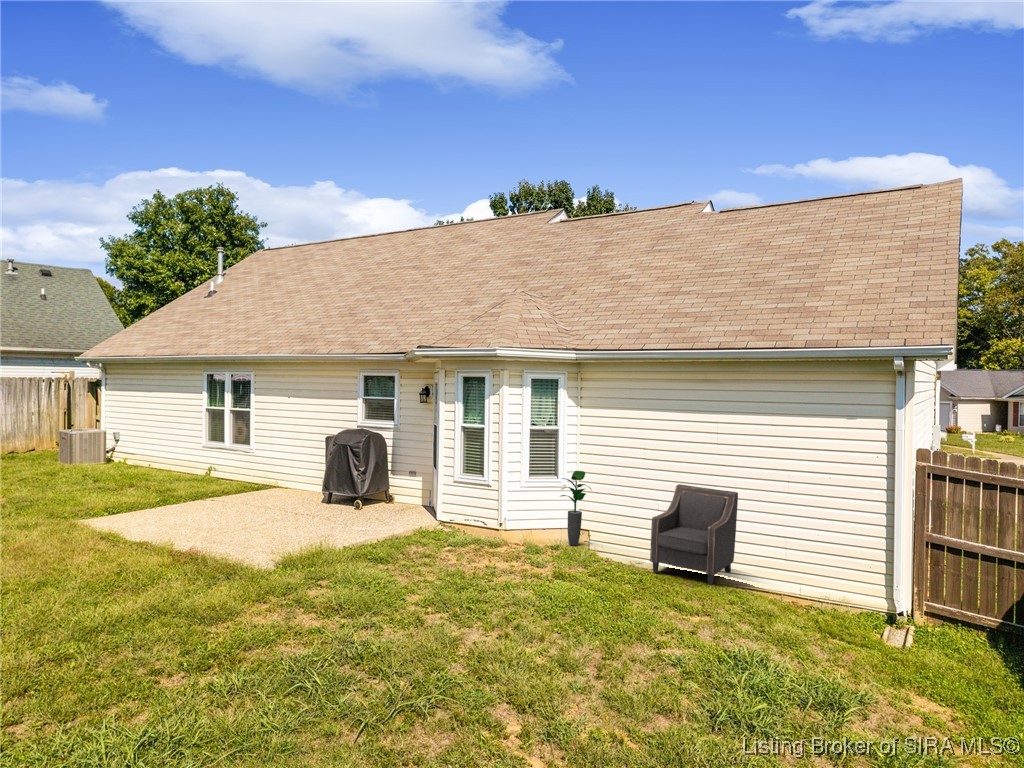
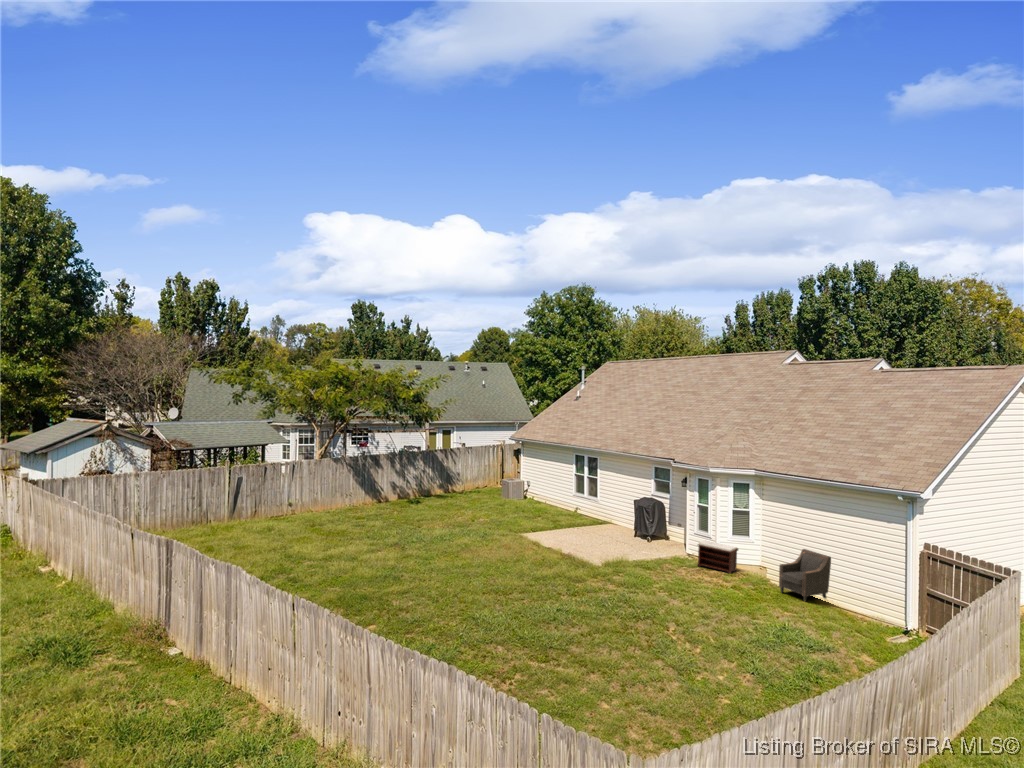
potted plant: present [561,471,591,546] -> none [745,535,764,575]
bench: none [469,491,545,549] -> present [698,541,738,574]

